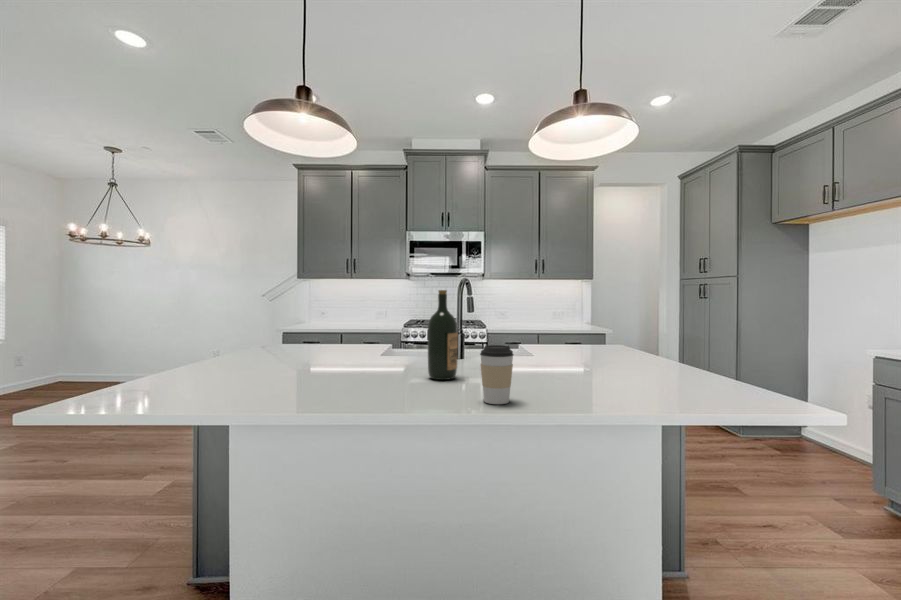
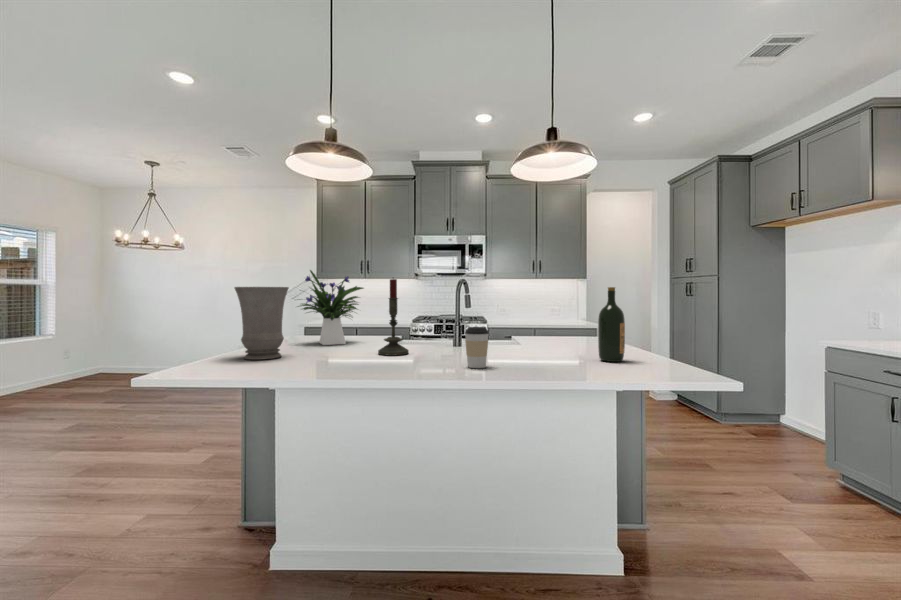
flower arrangement: none [256,266,346,361] -> present [298,270,363,345]
candle: none [361,276,400,379] -> present [378,279,409,356]
vase: none [162,288,241,388] -> present [234,287,289,360]
wine bottle: present [428,290,458,380] -> present [598,287,625,362]

